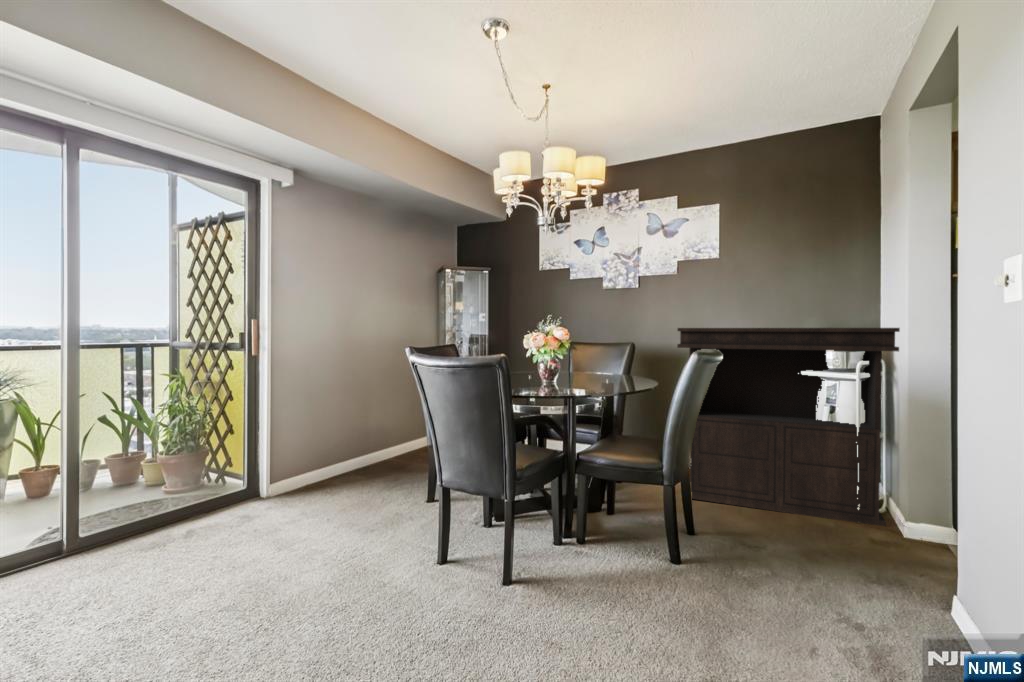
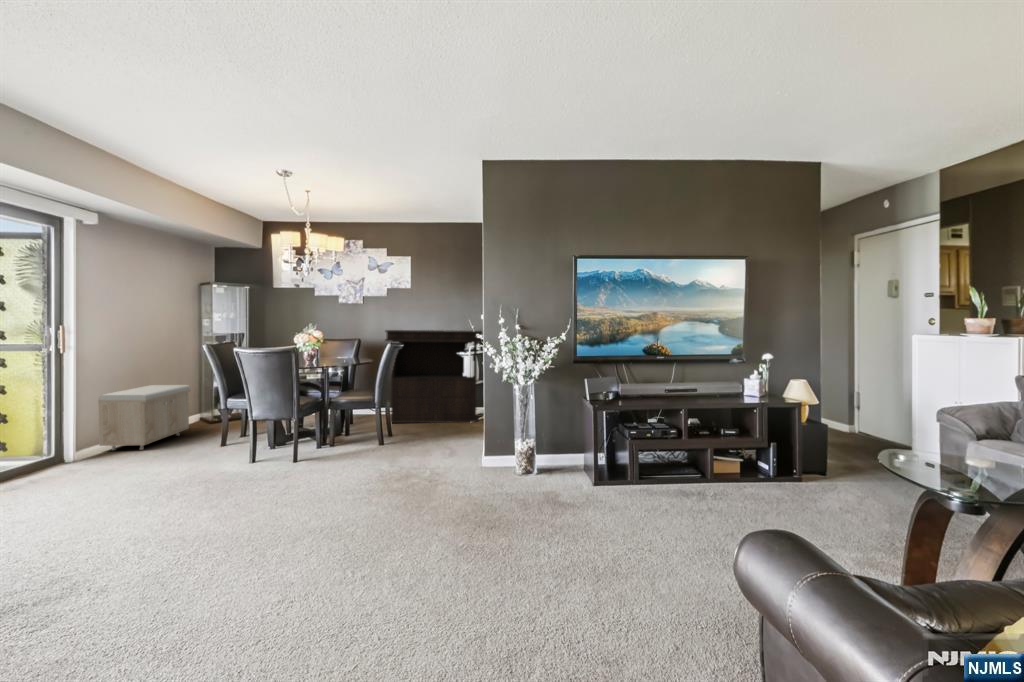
storage bench: none [299,401,406,493] -> present [98,385,190,450]

